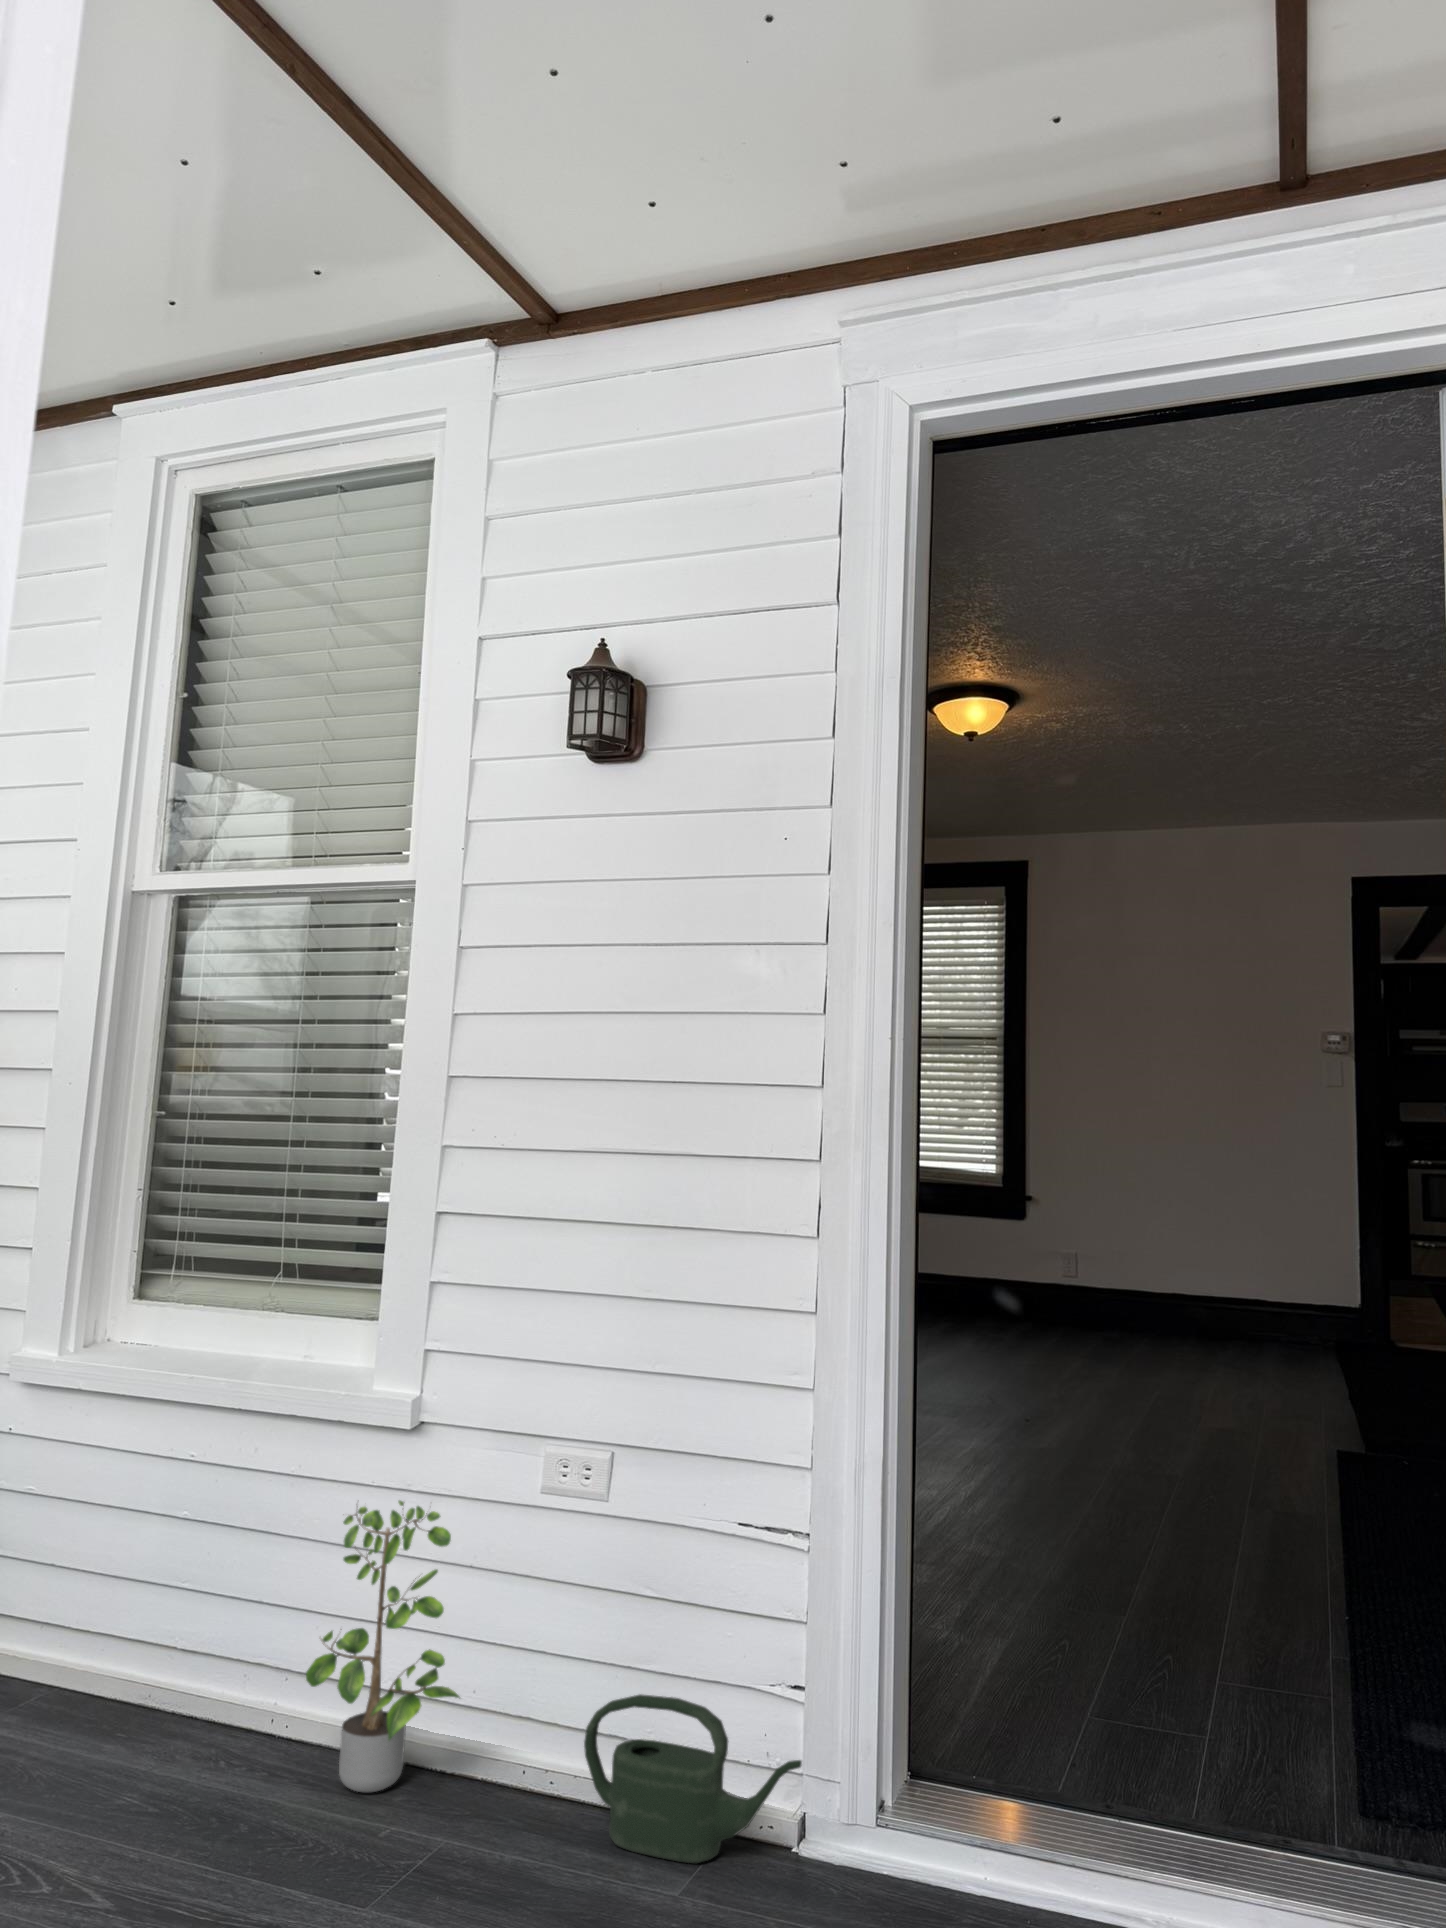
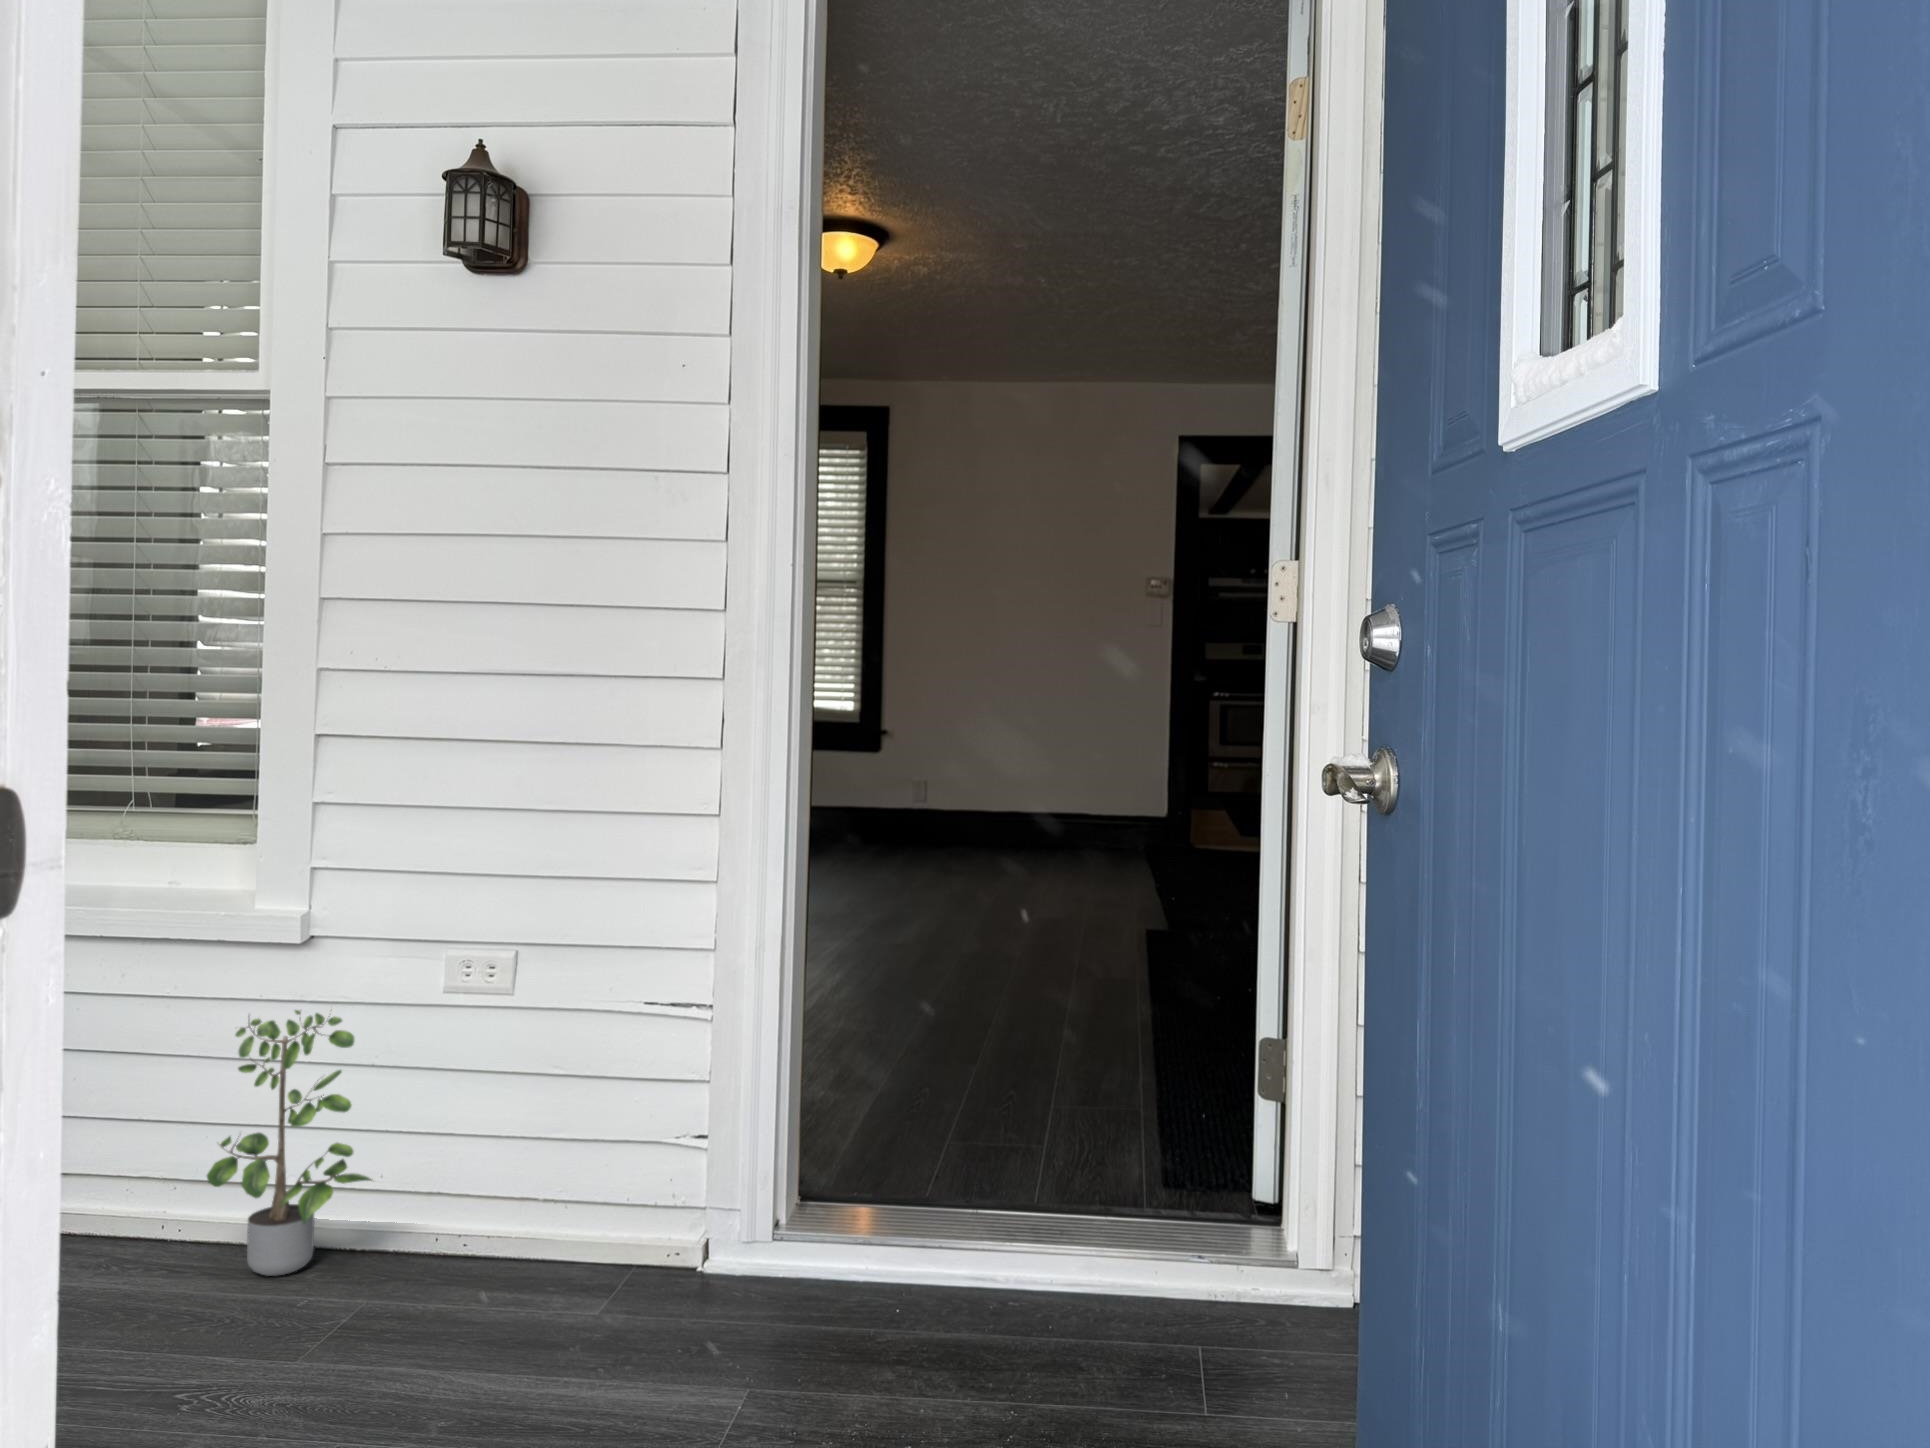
watering can: present [584,1694,802,1864] -> none [502,1156,709,1289]

